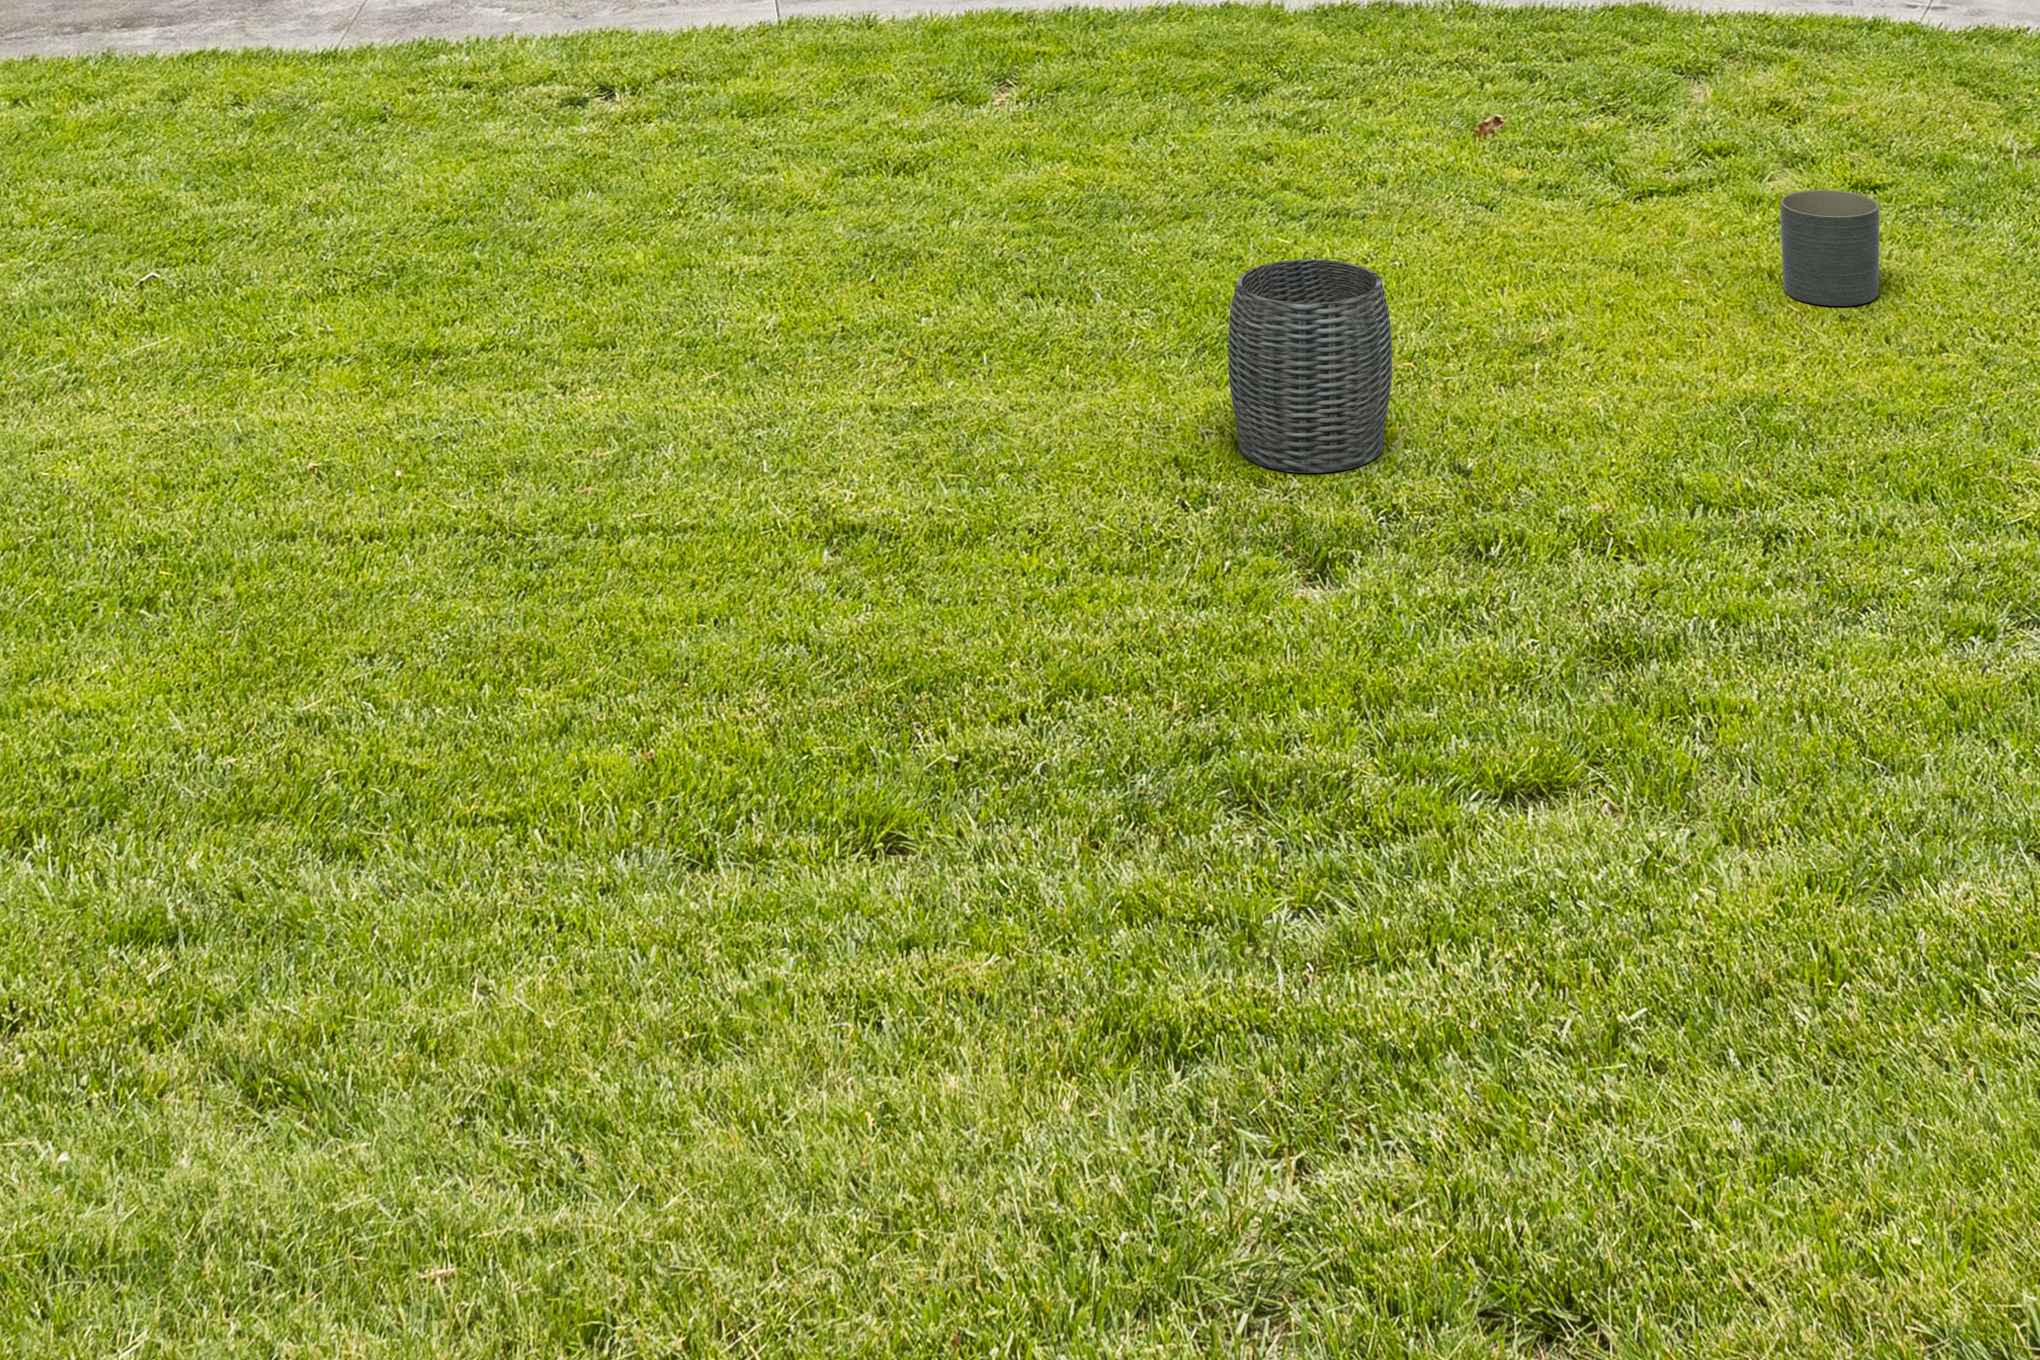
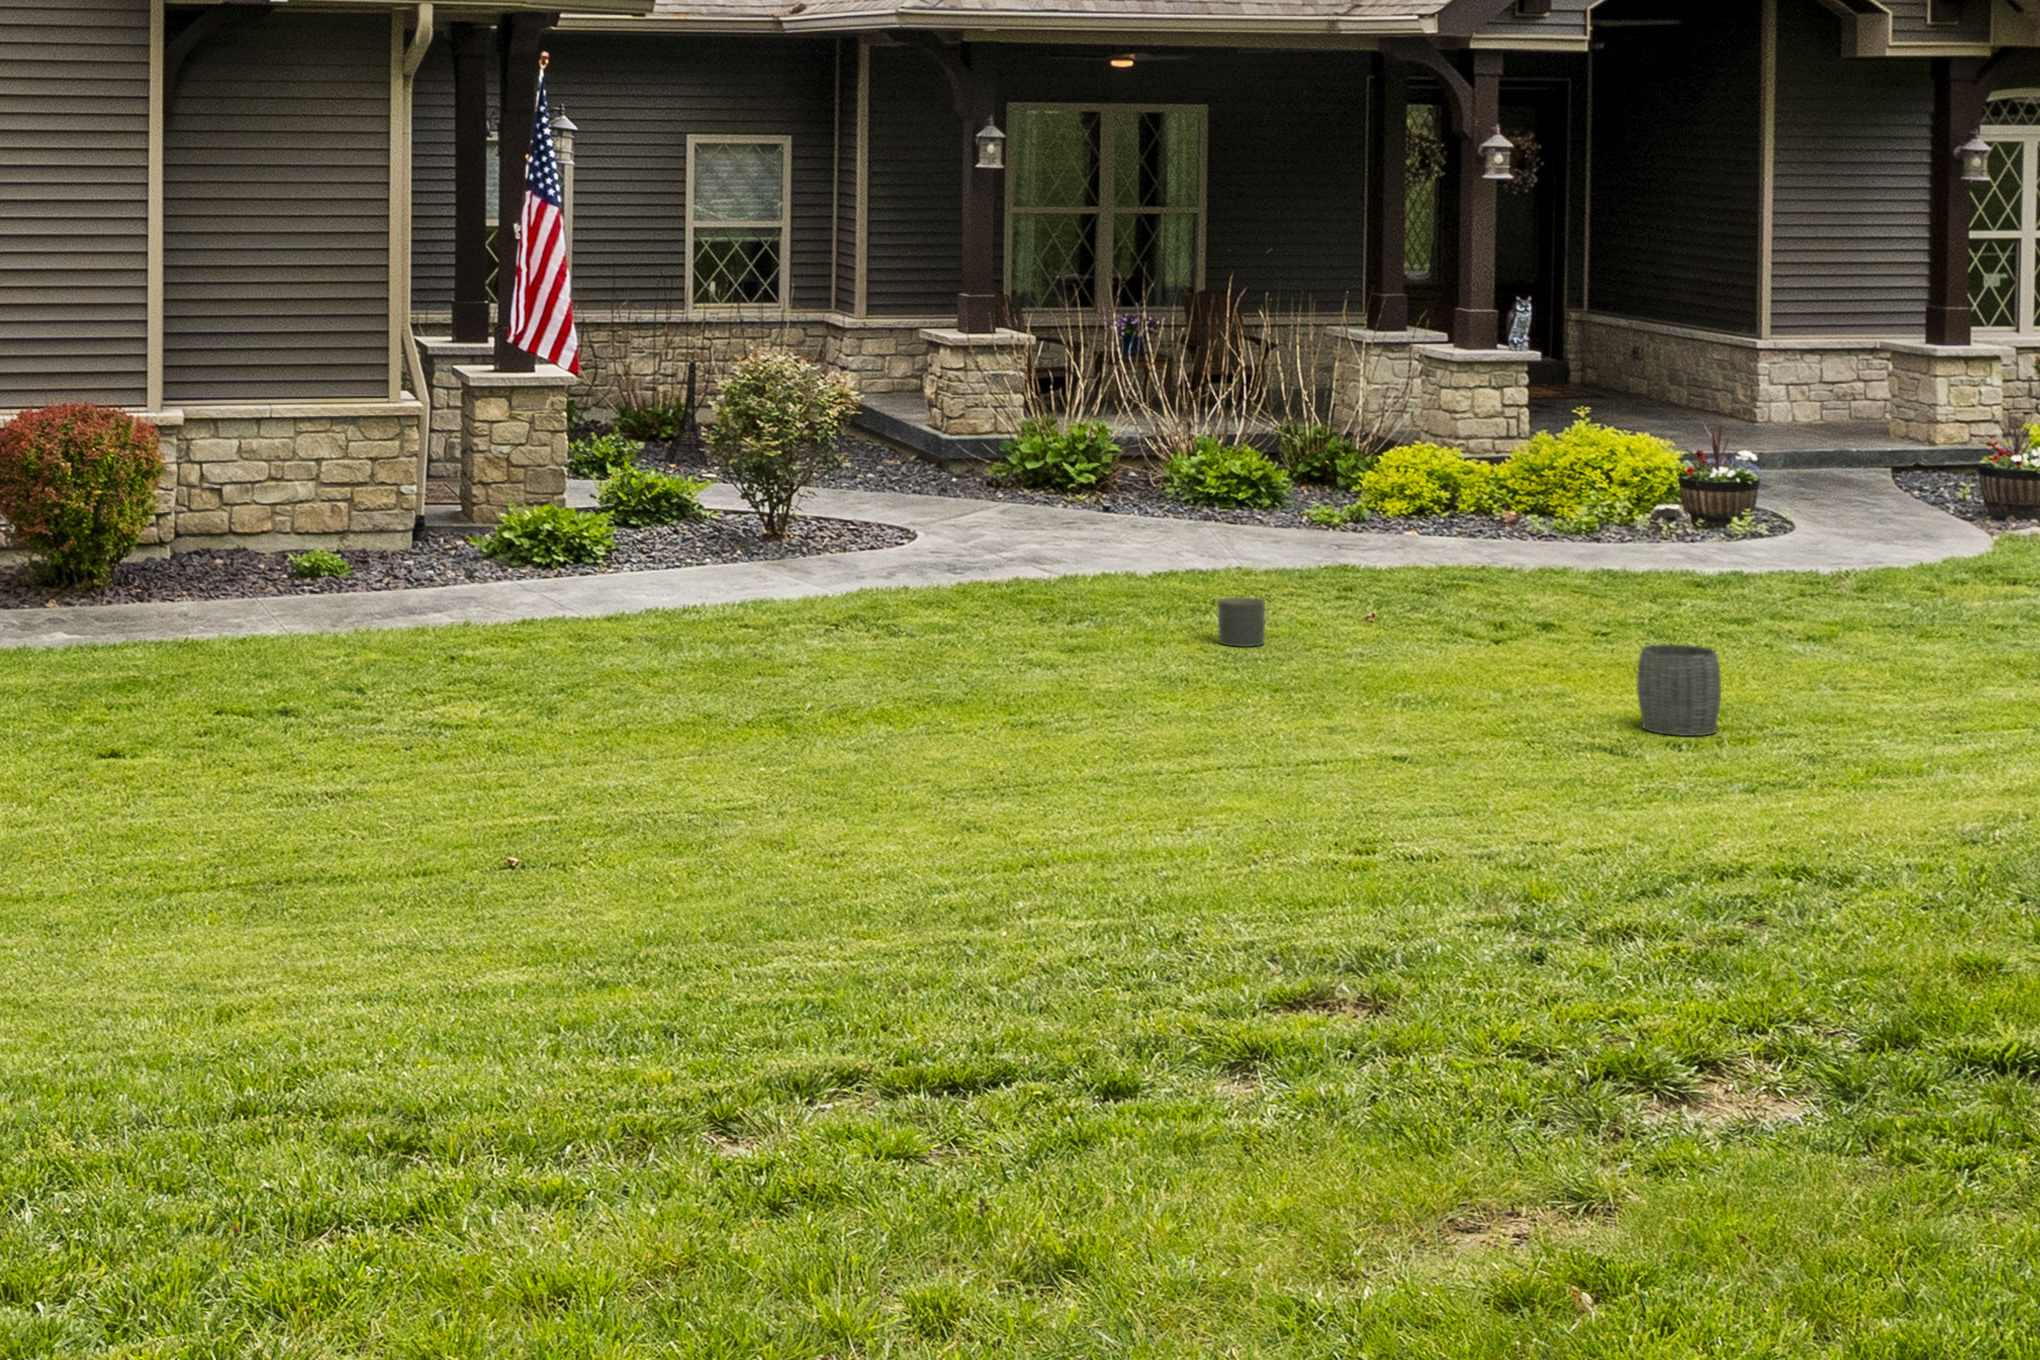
planter: present [1780,190,1879,306] -> present [1218,597,1265,647]

